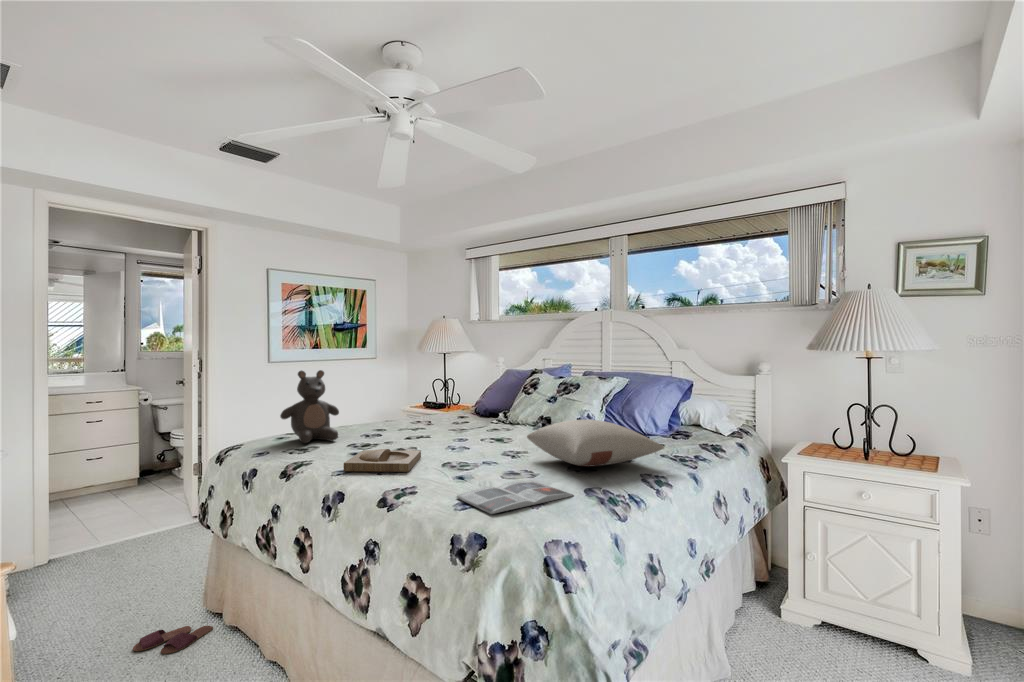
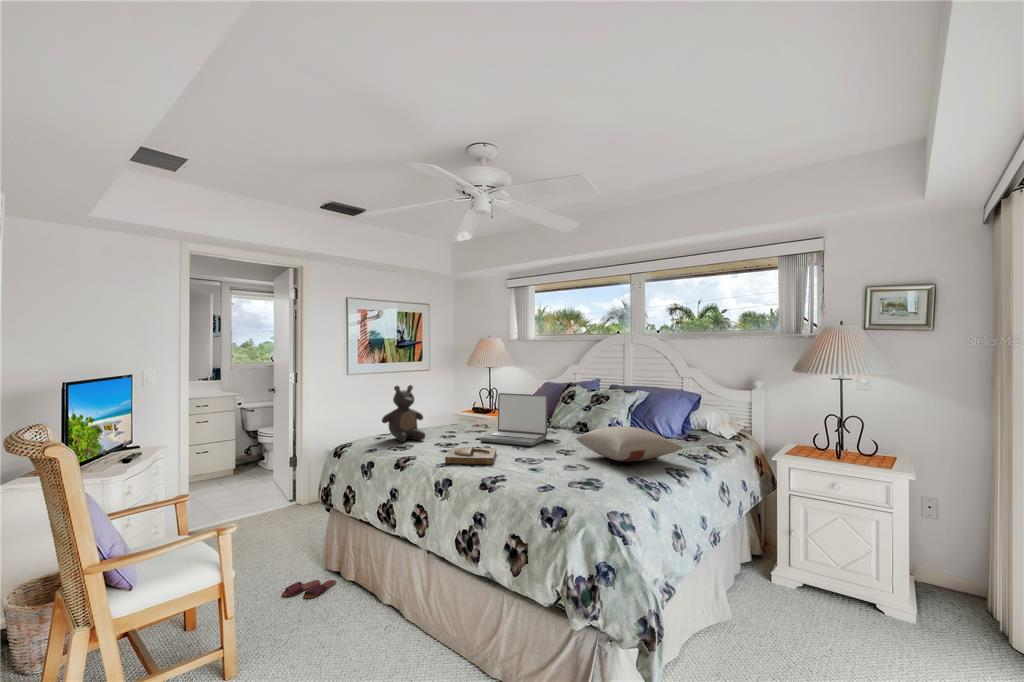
laptop: none [408,380,497,447] -> present [480,393,548,446]
magazine: present [457,481,574,514] -> none [537,471,621,494]

